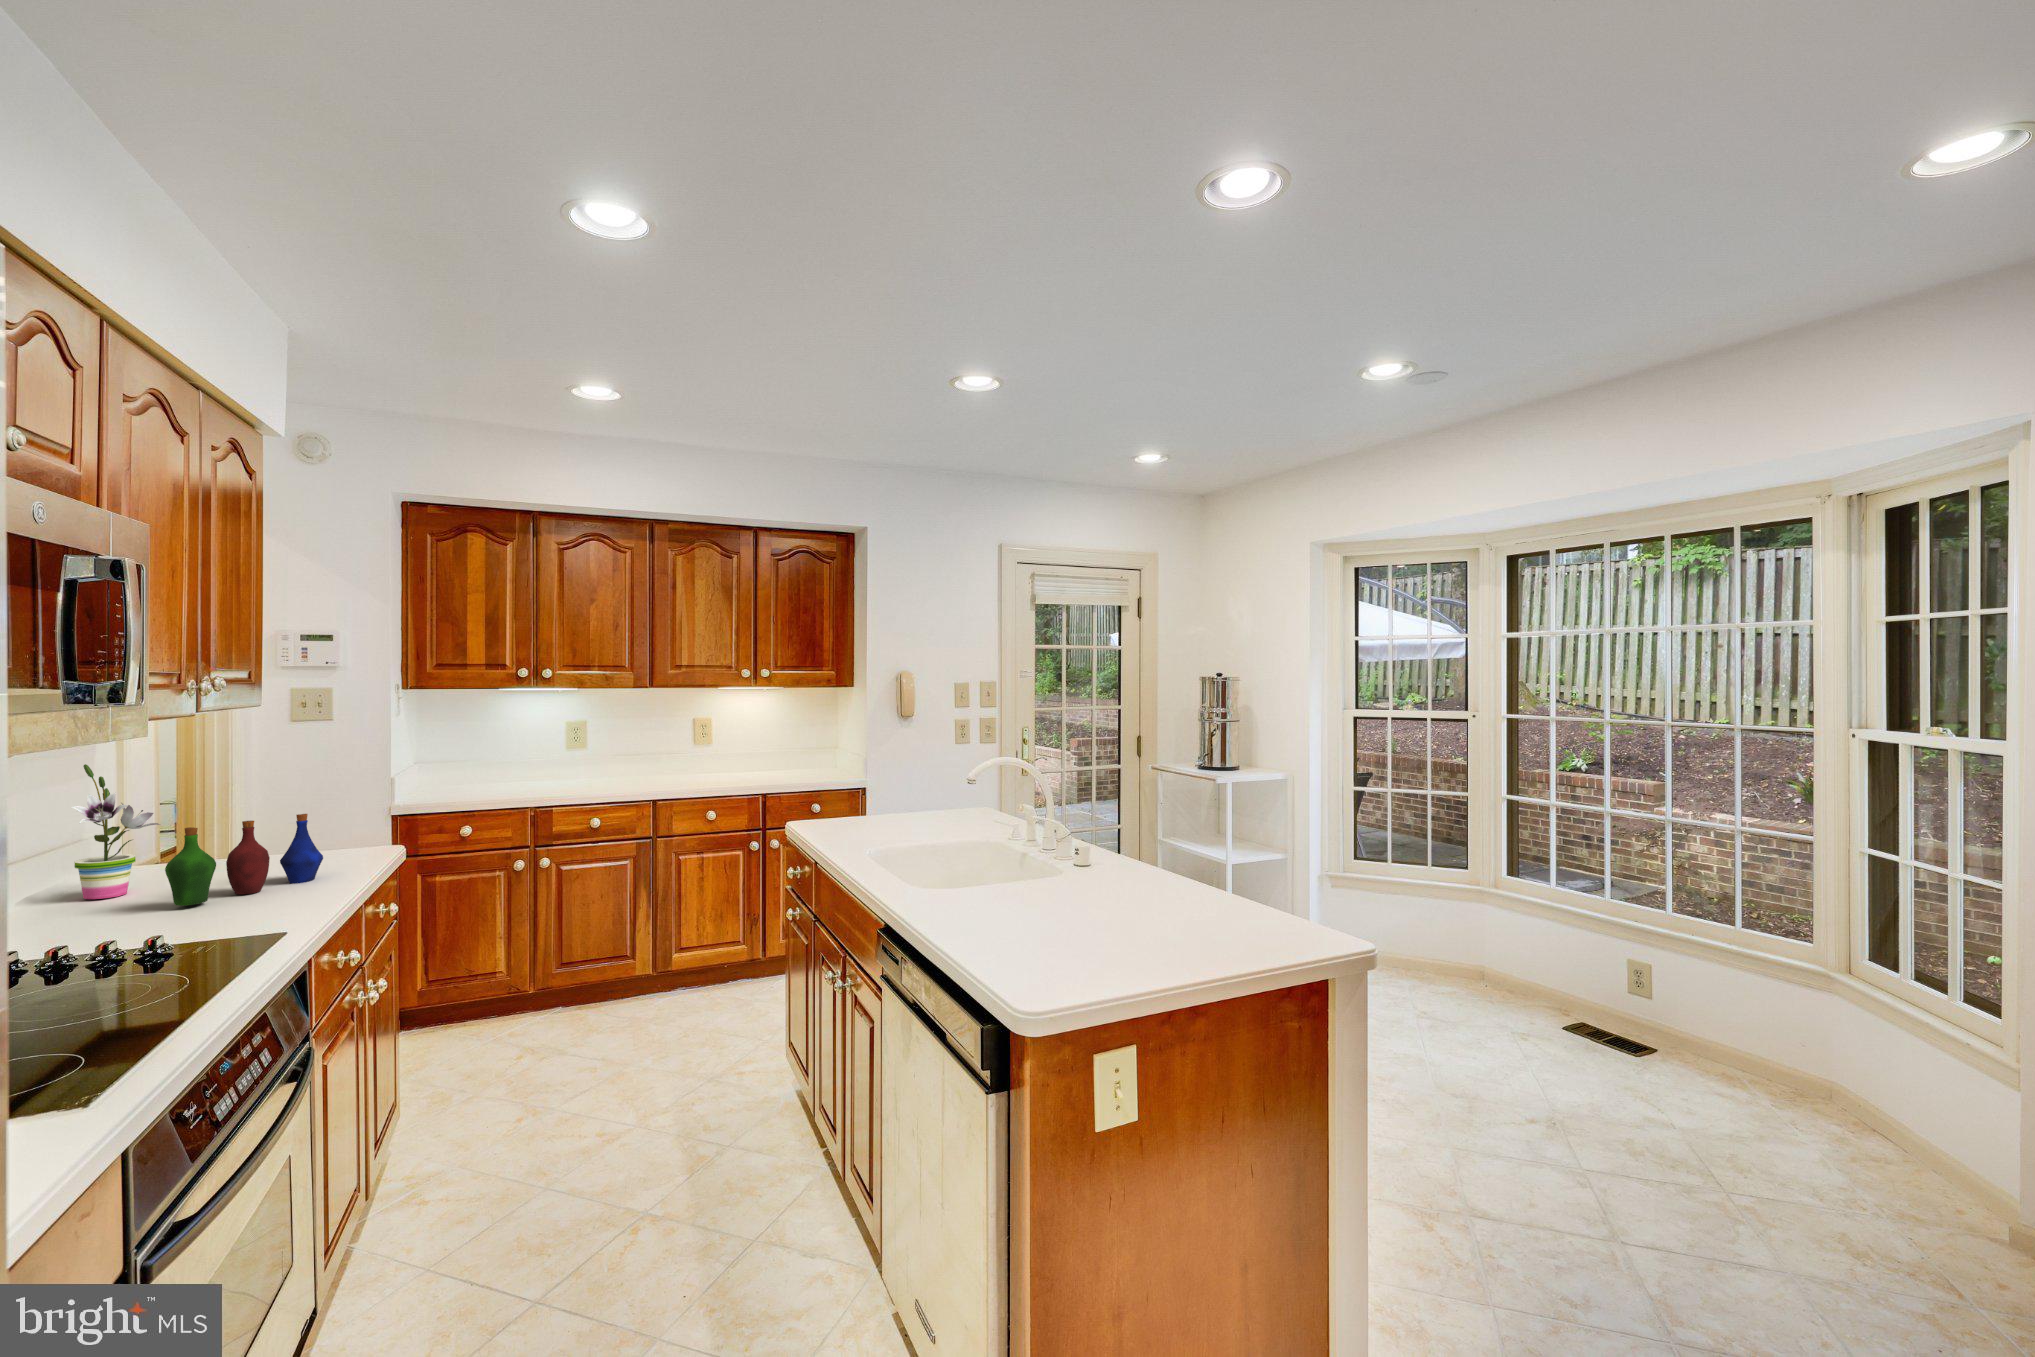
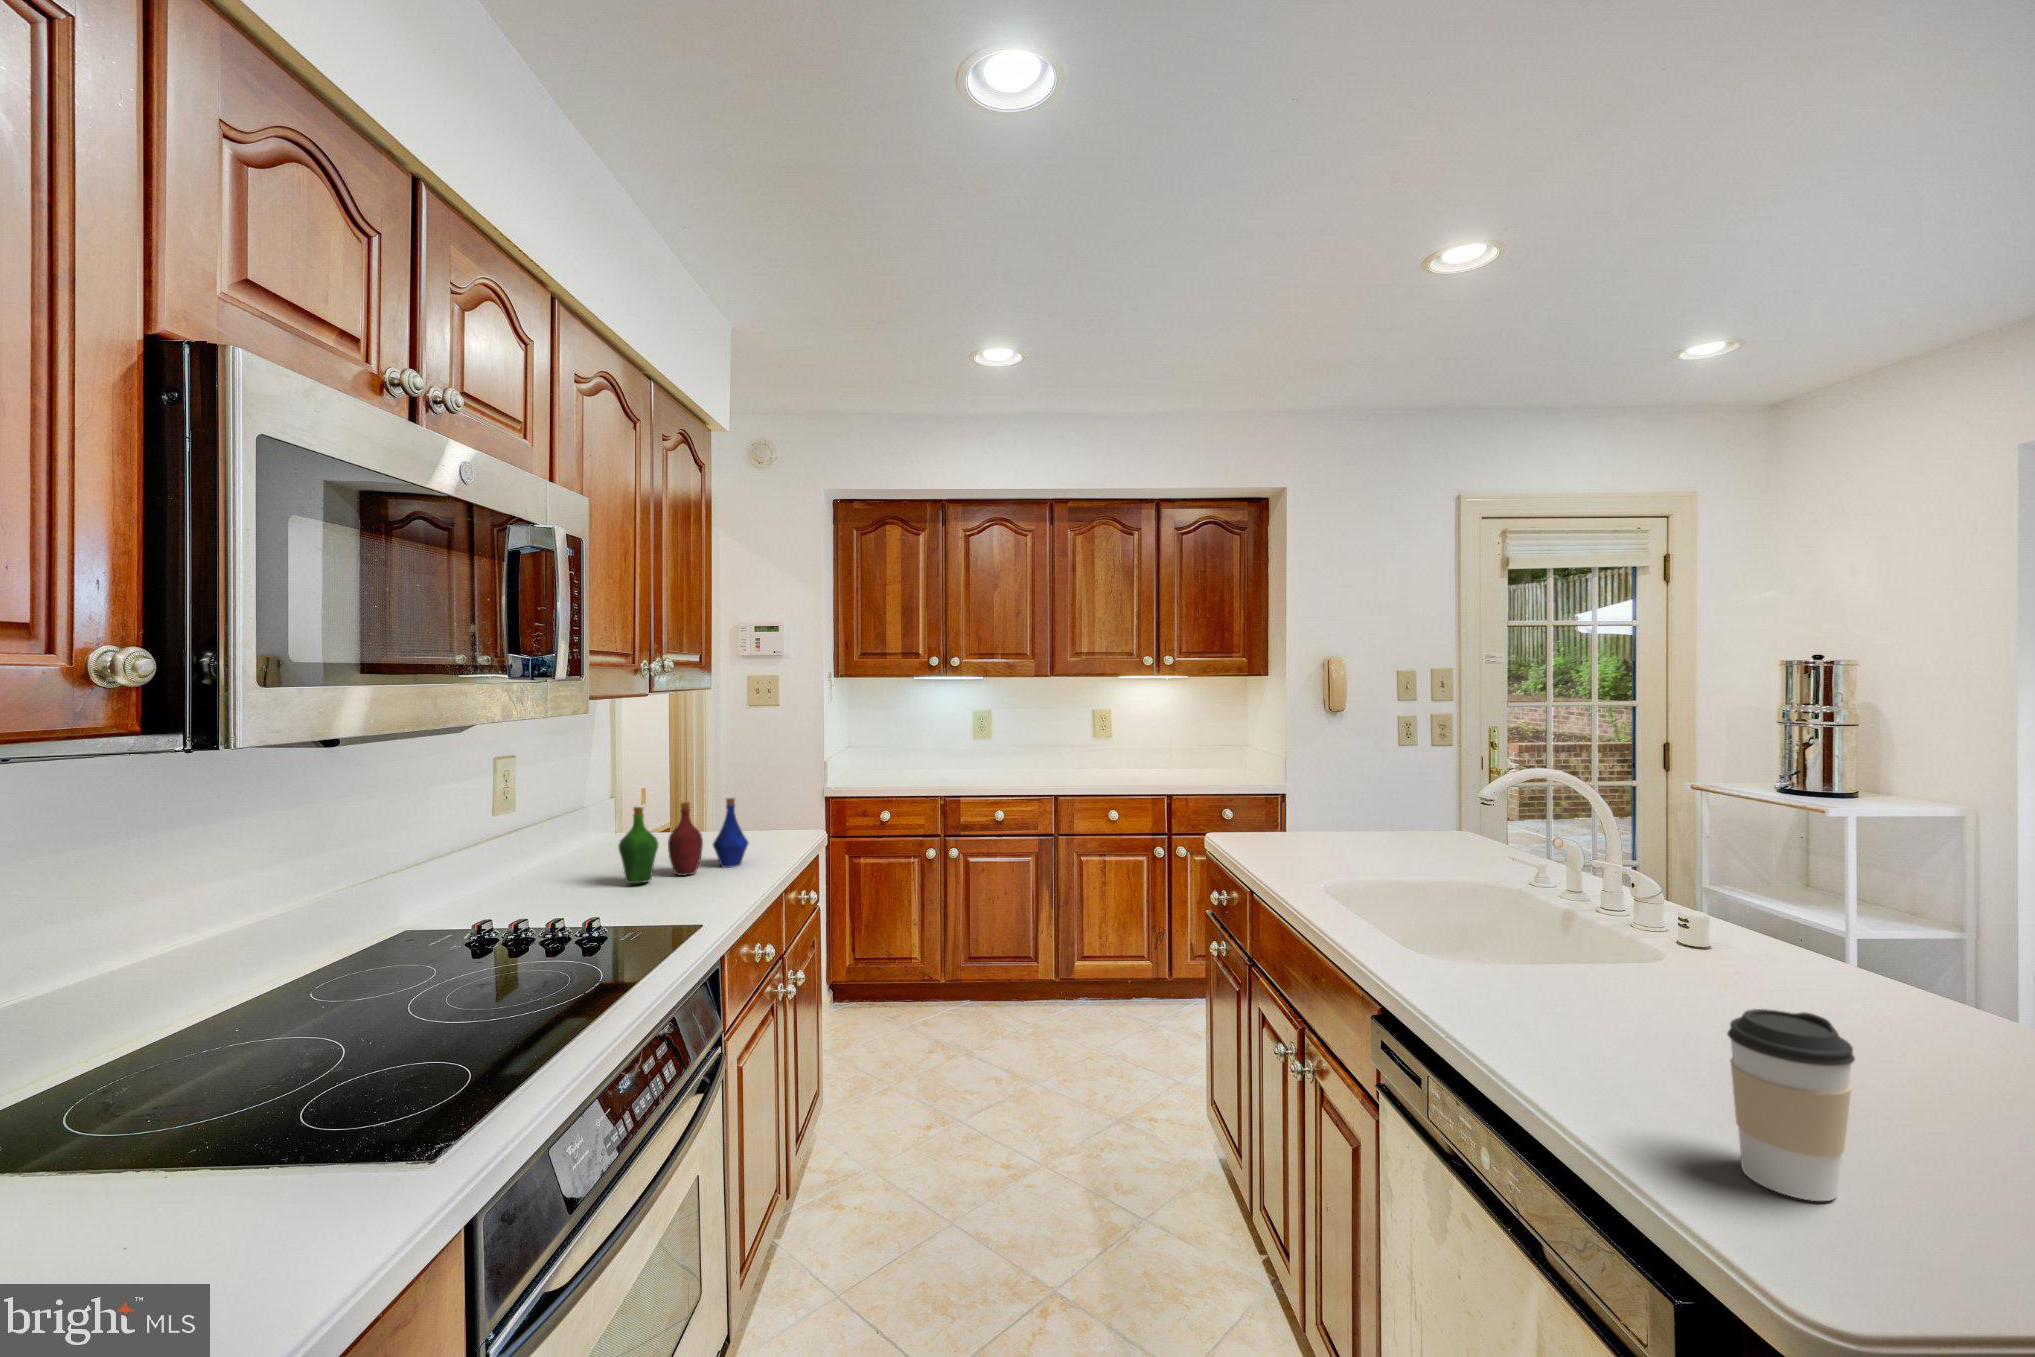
potted plant: present [72,764,160,899] -> none [555,742,625,868]
coffee cup: none [1050,882,1104,981] -> present [1727,1009,1855,1201]

